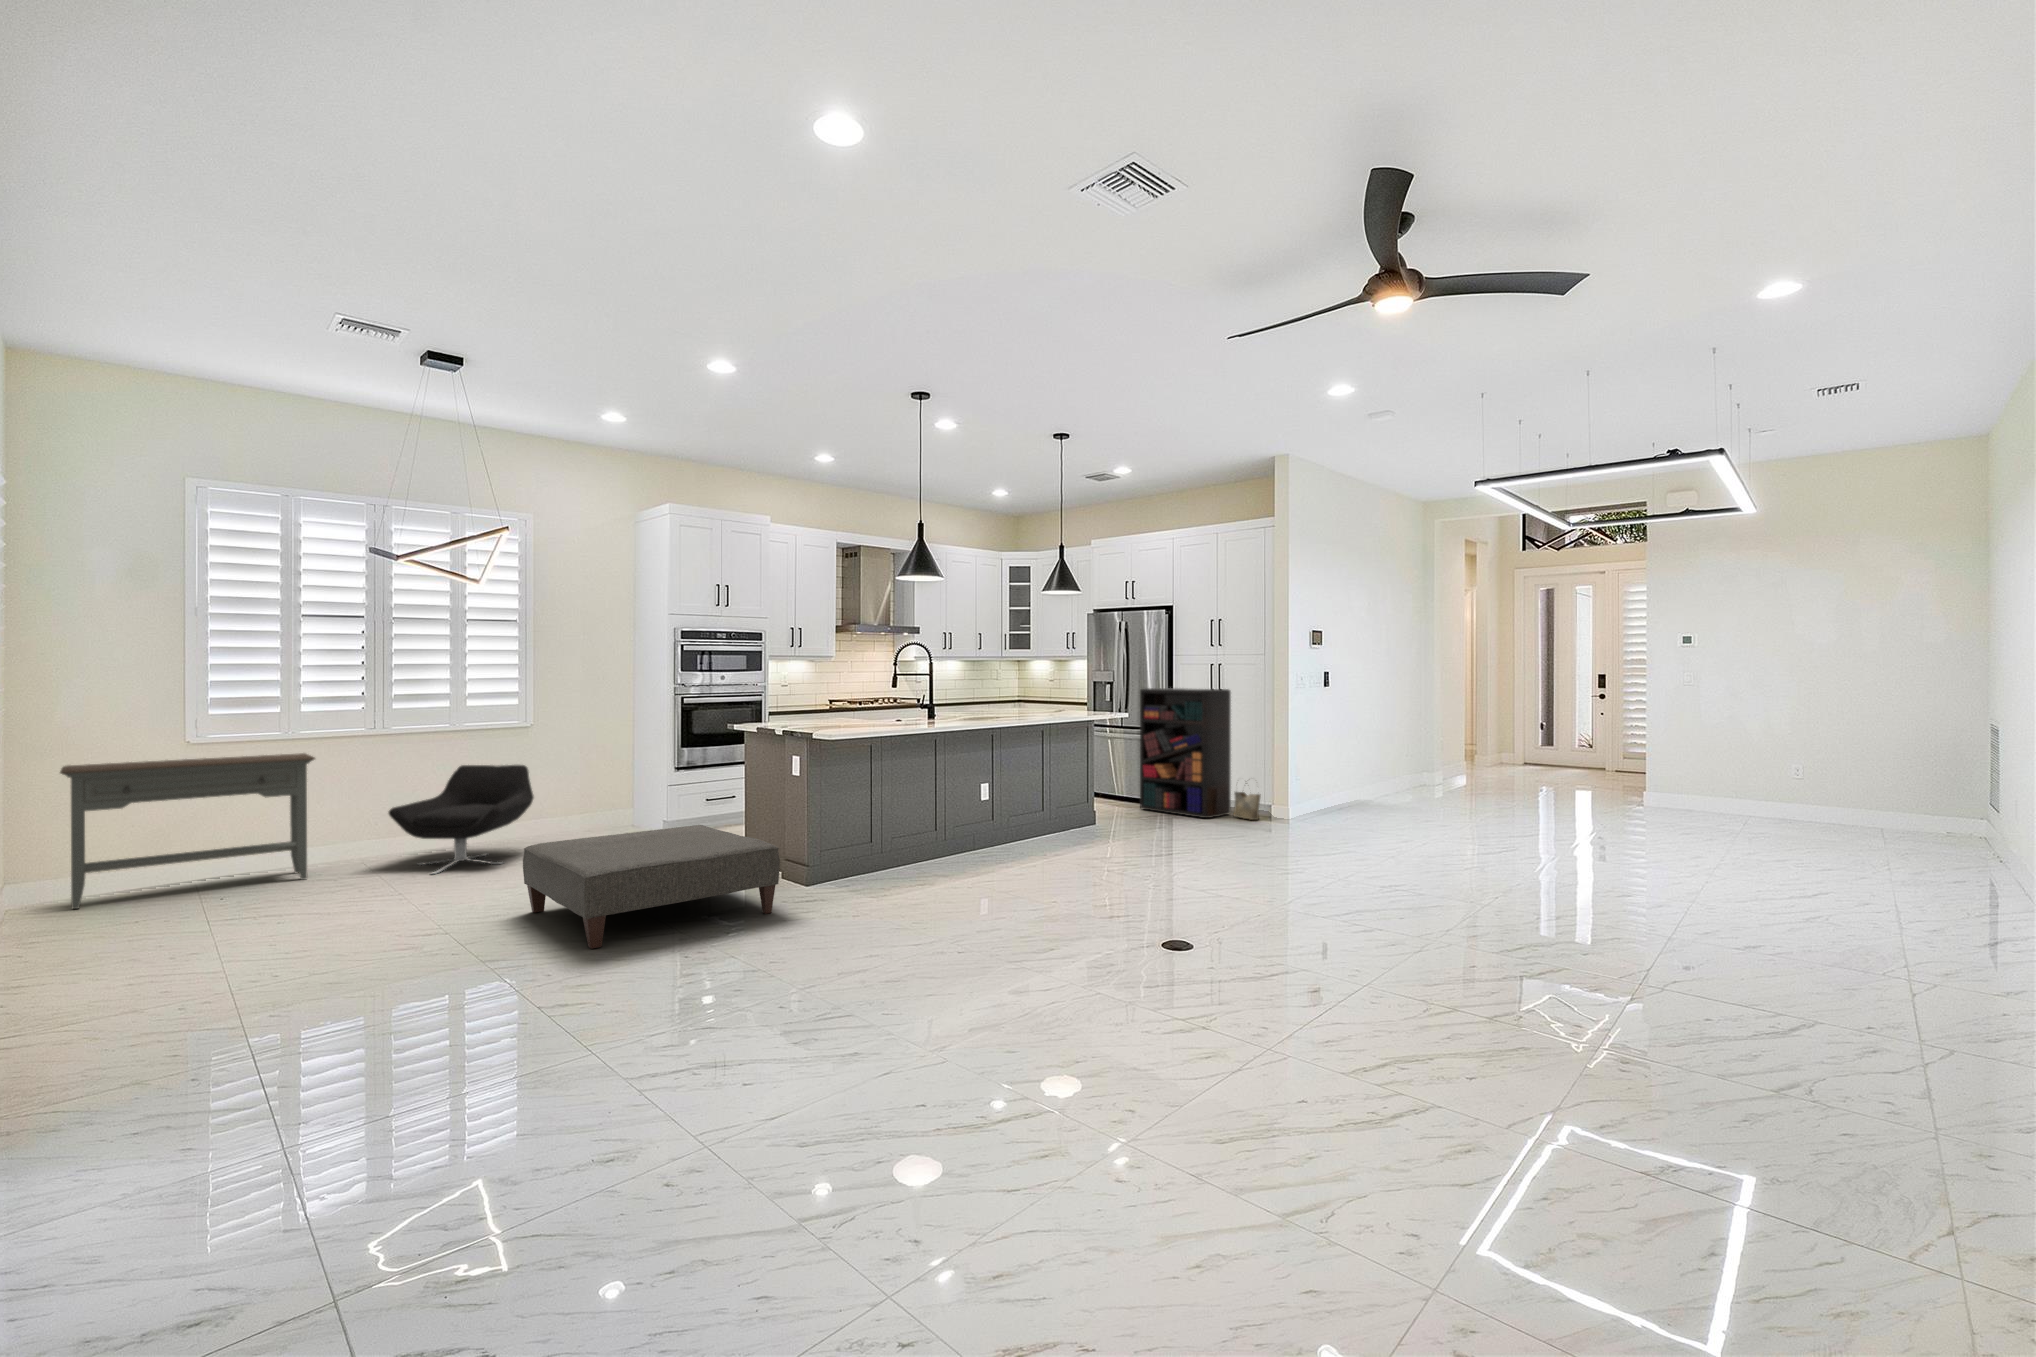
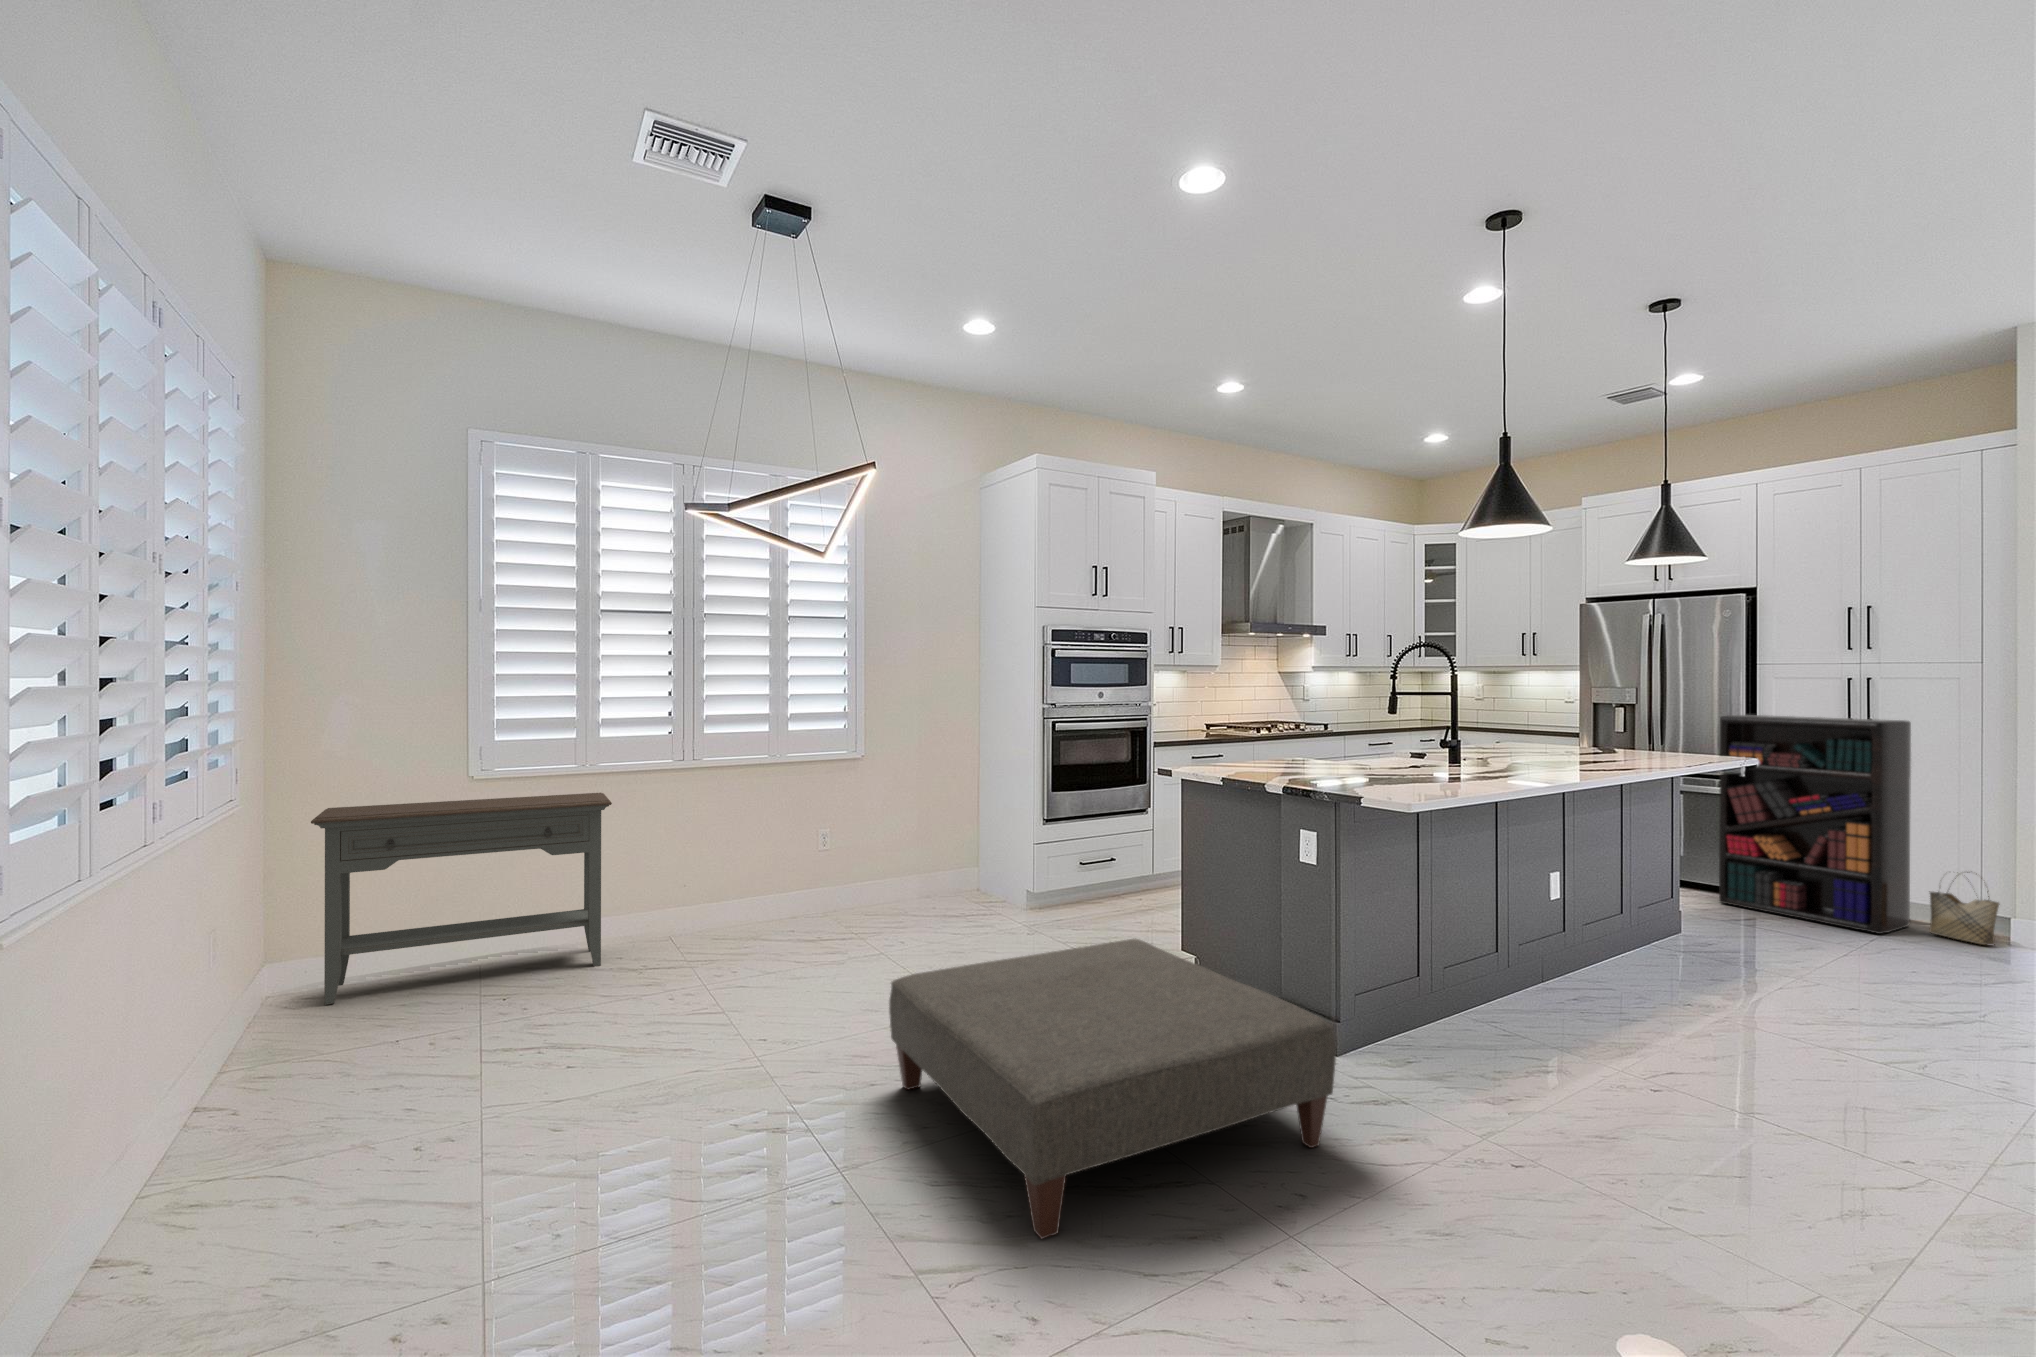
lounge chair: present [389,765,534,874] -> none [697,809,871,971]

